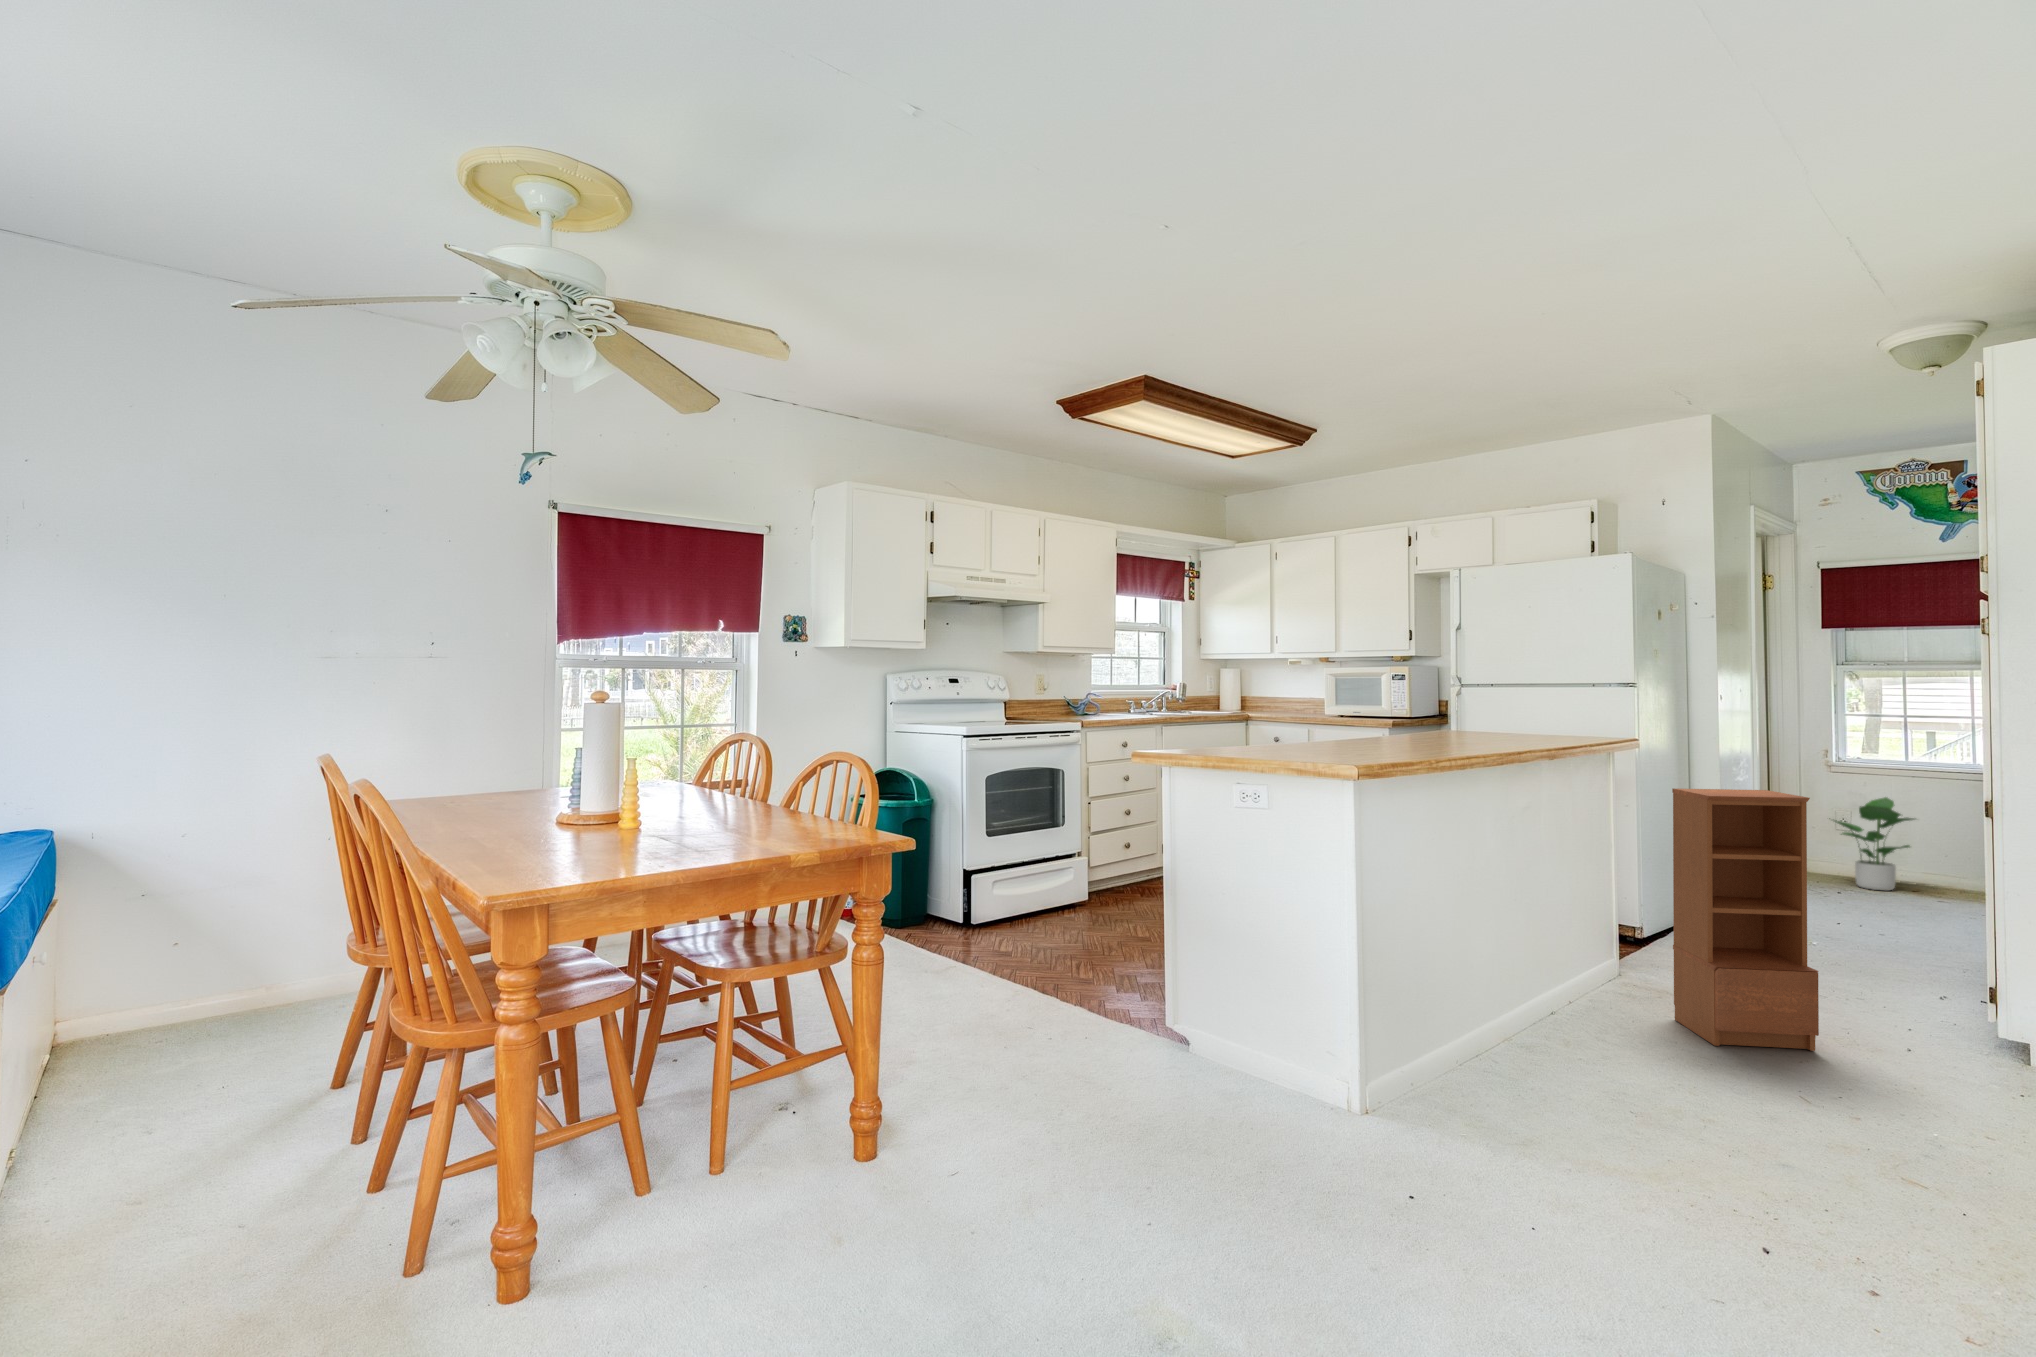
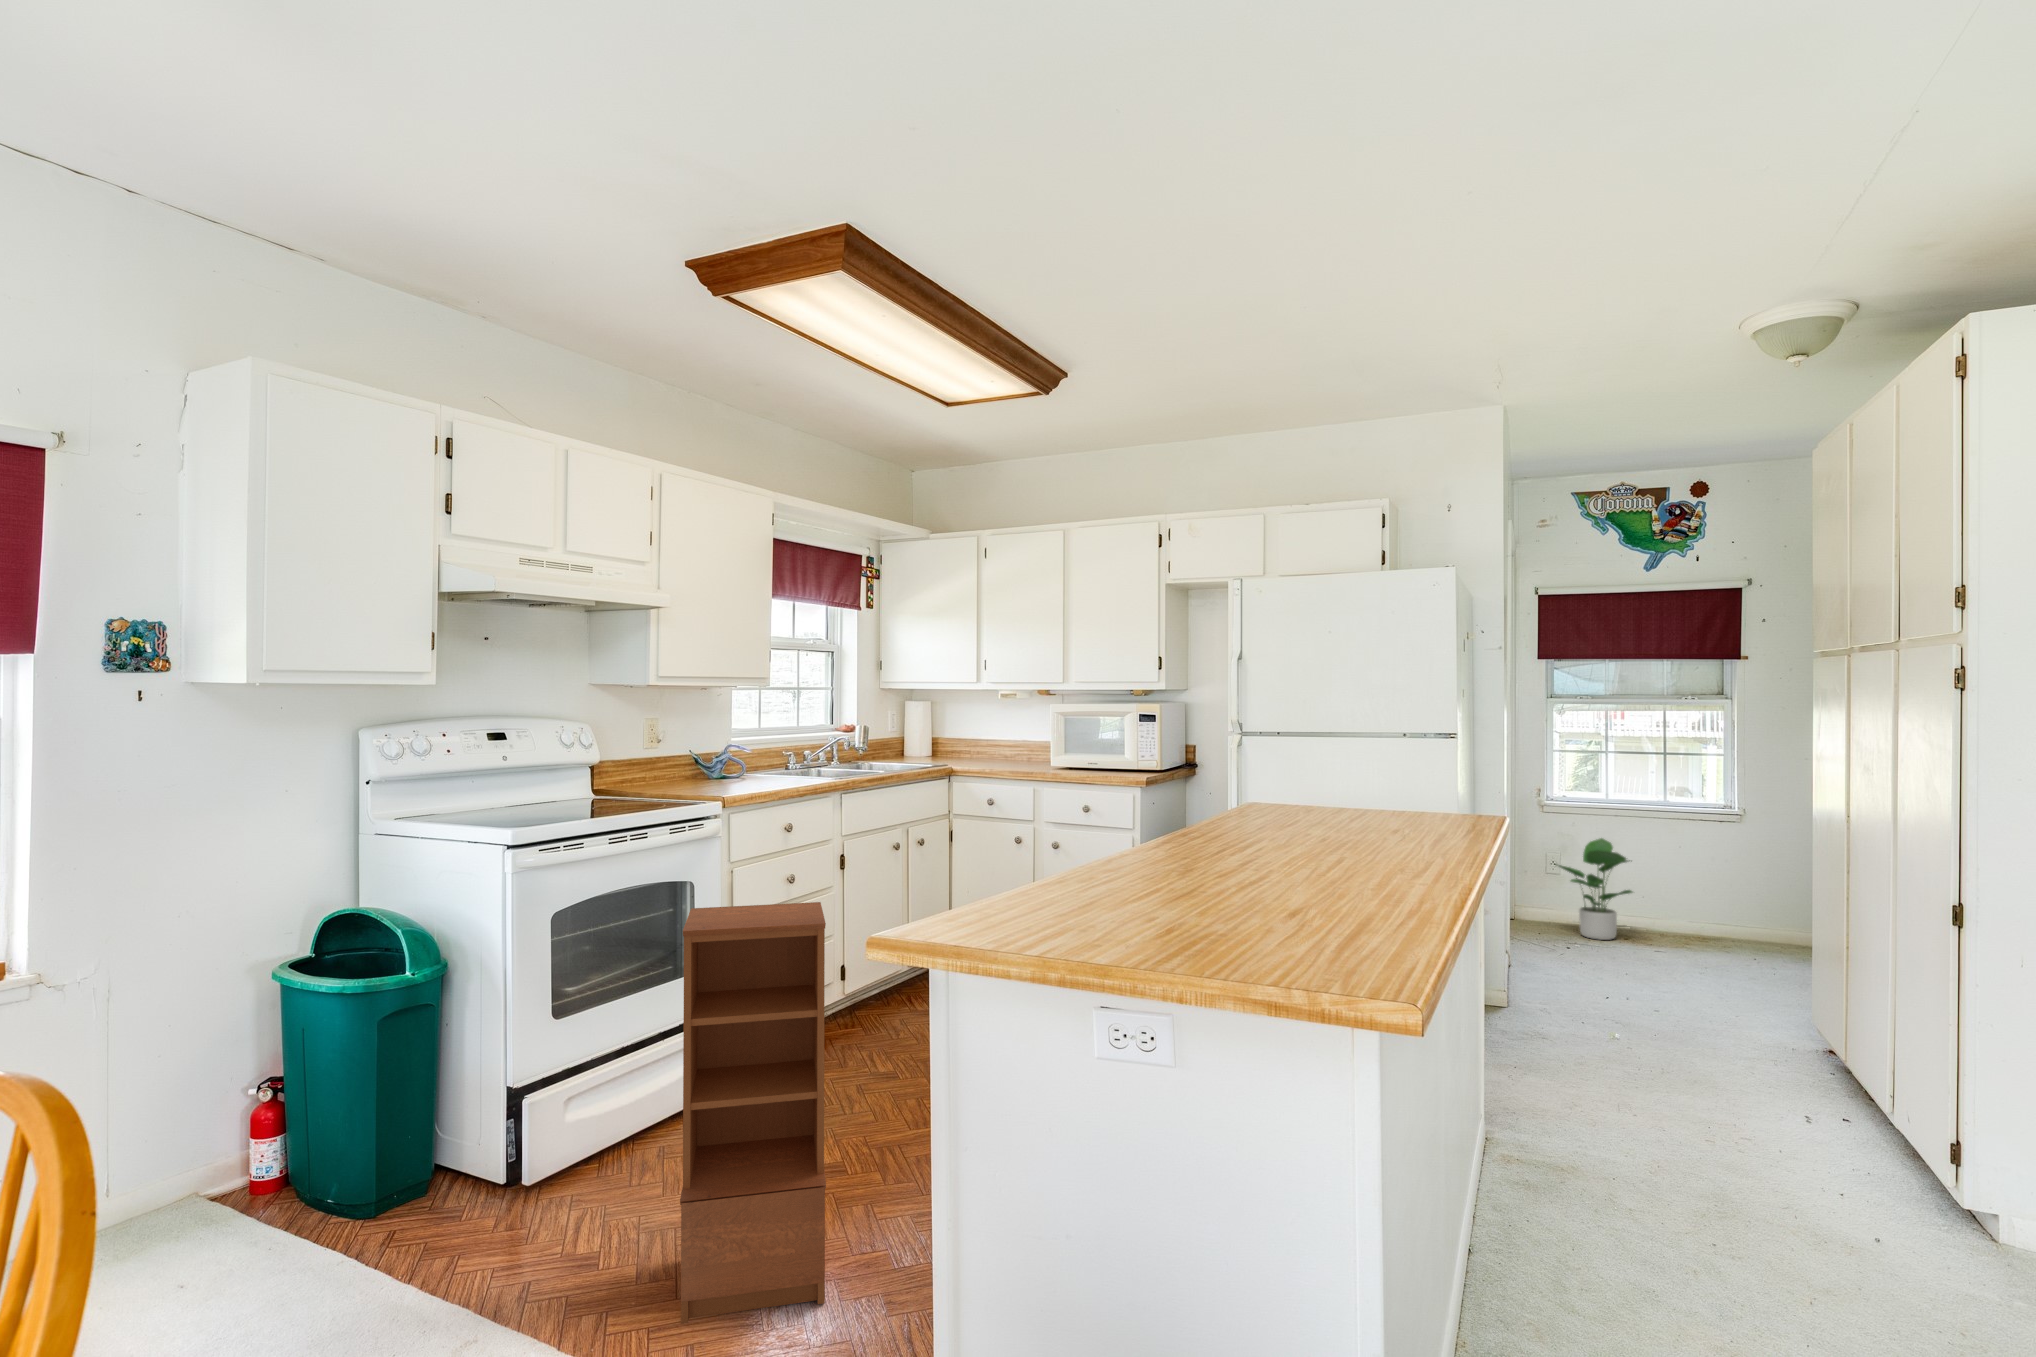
bookcase: present [1672,788,1819,1051] -> present [680,902,826,1323]

